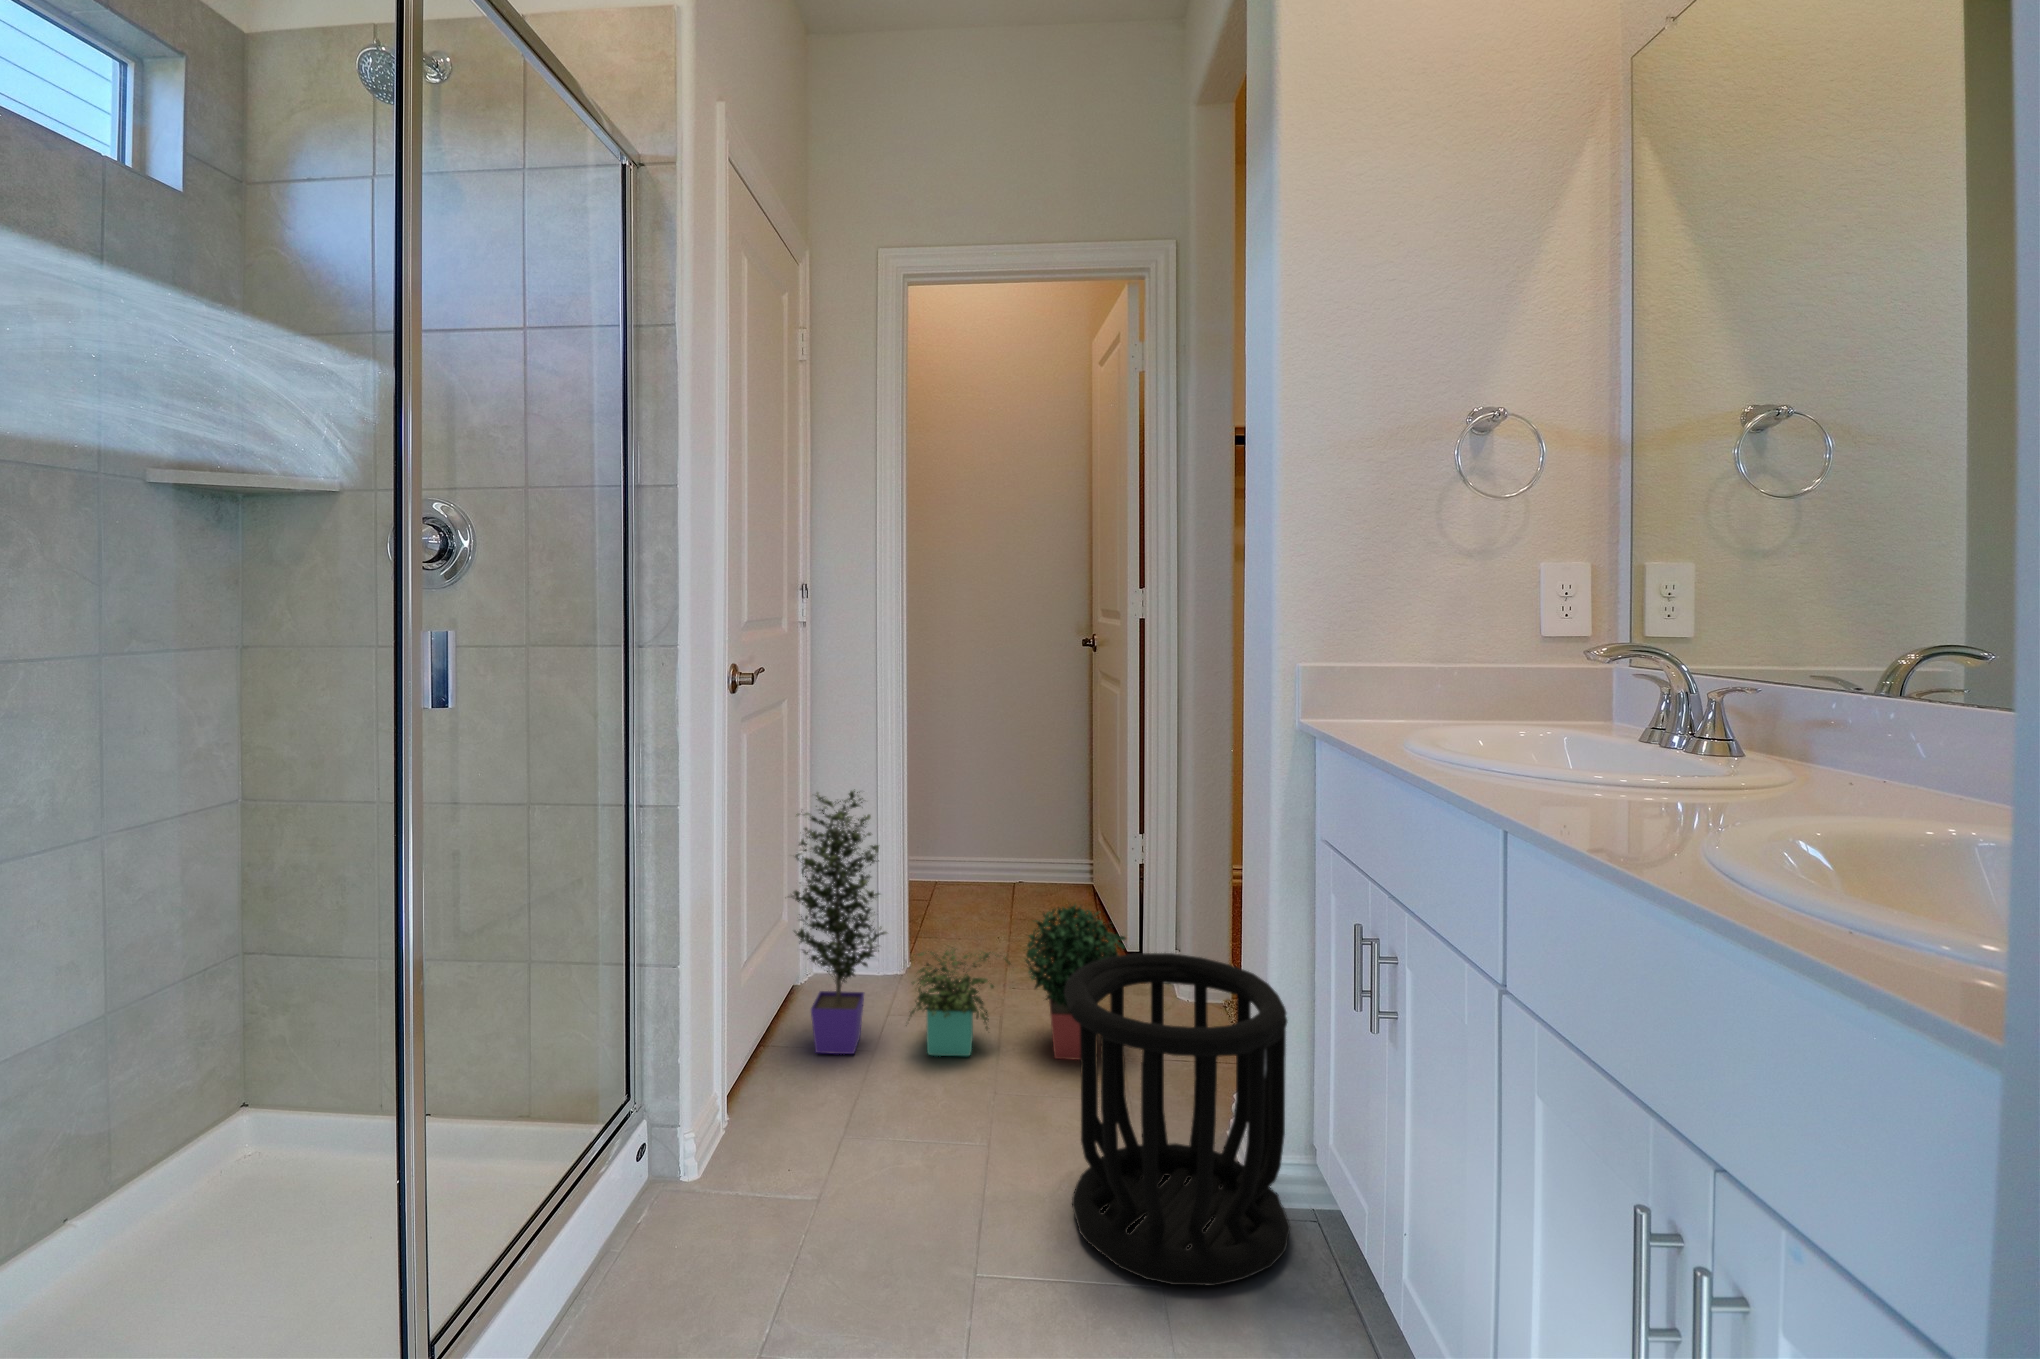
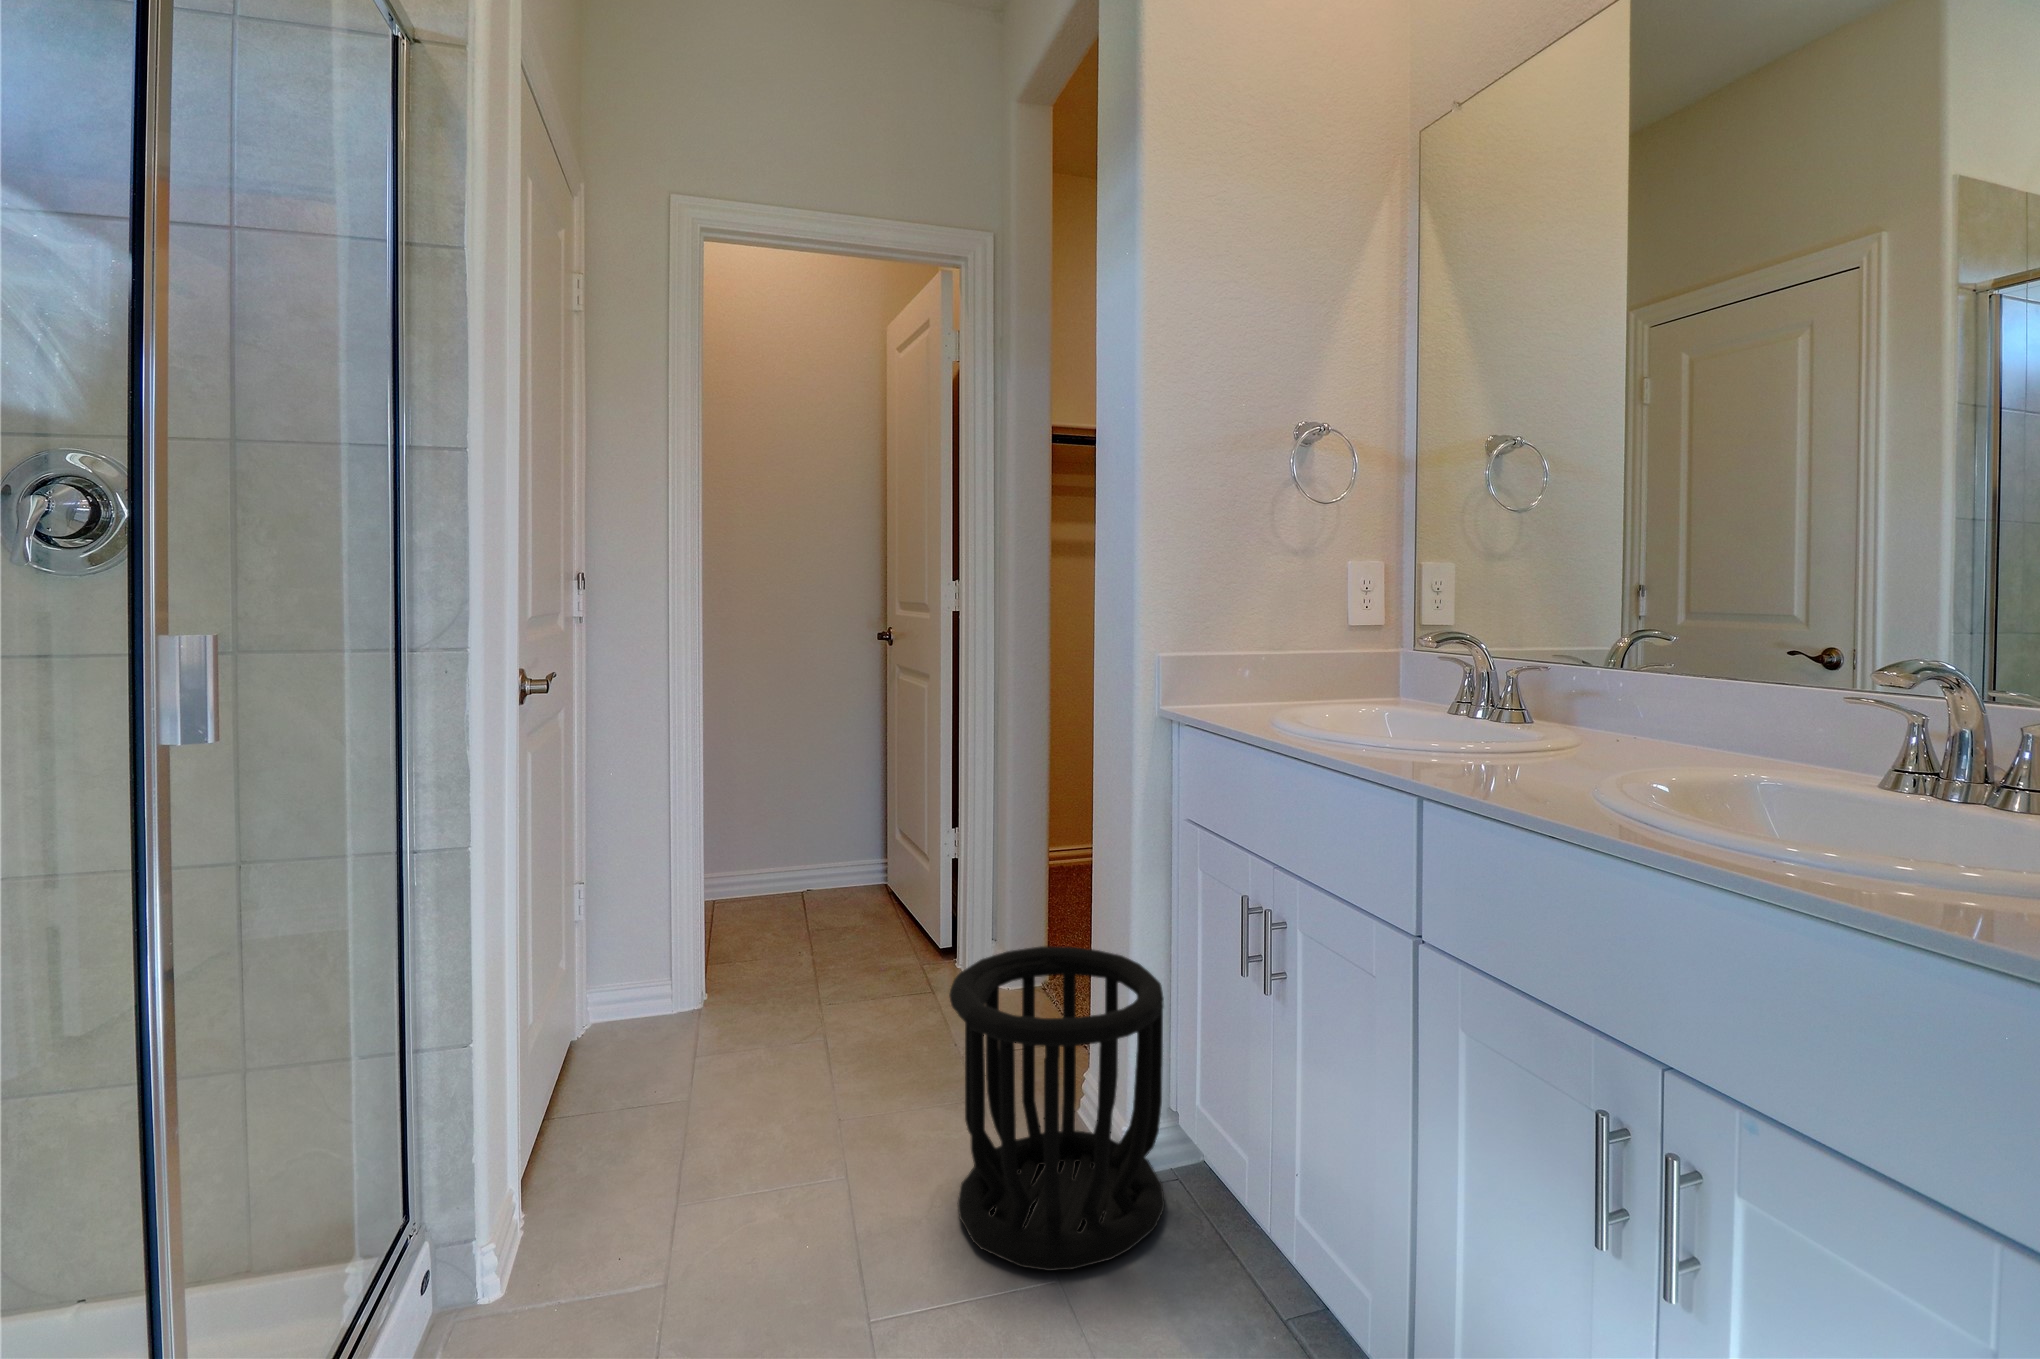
potted plant: present [791,789,1126,1060] -> none [577,808,969,1115]

